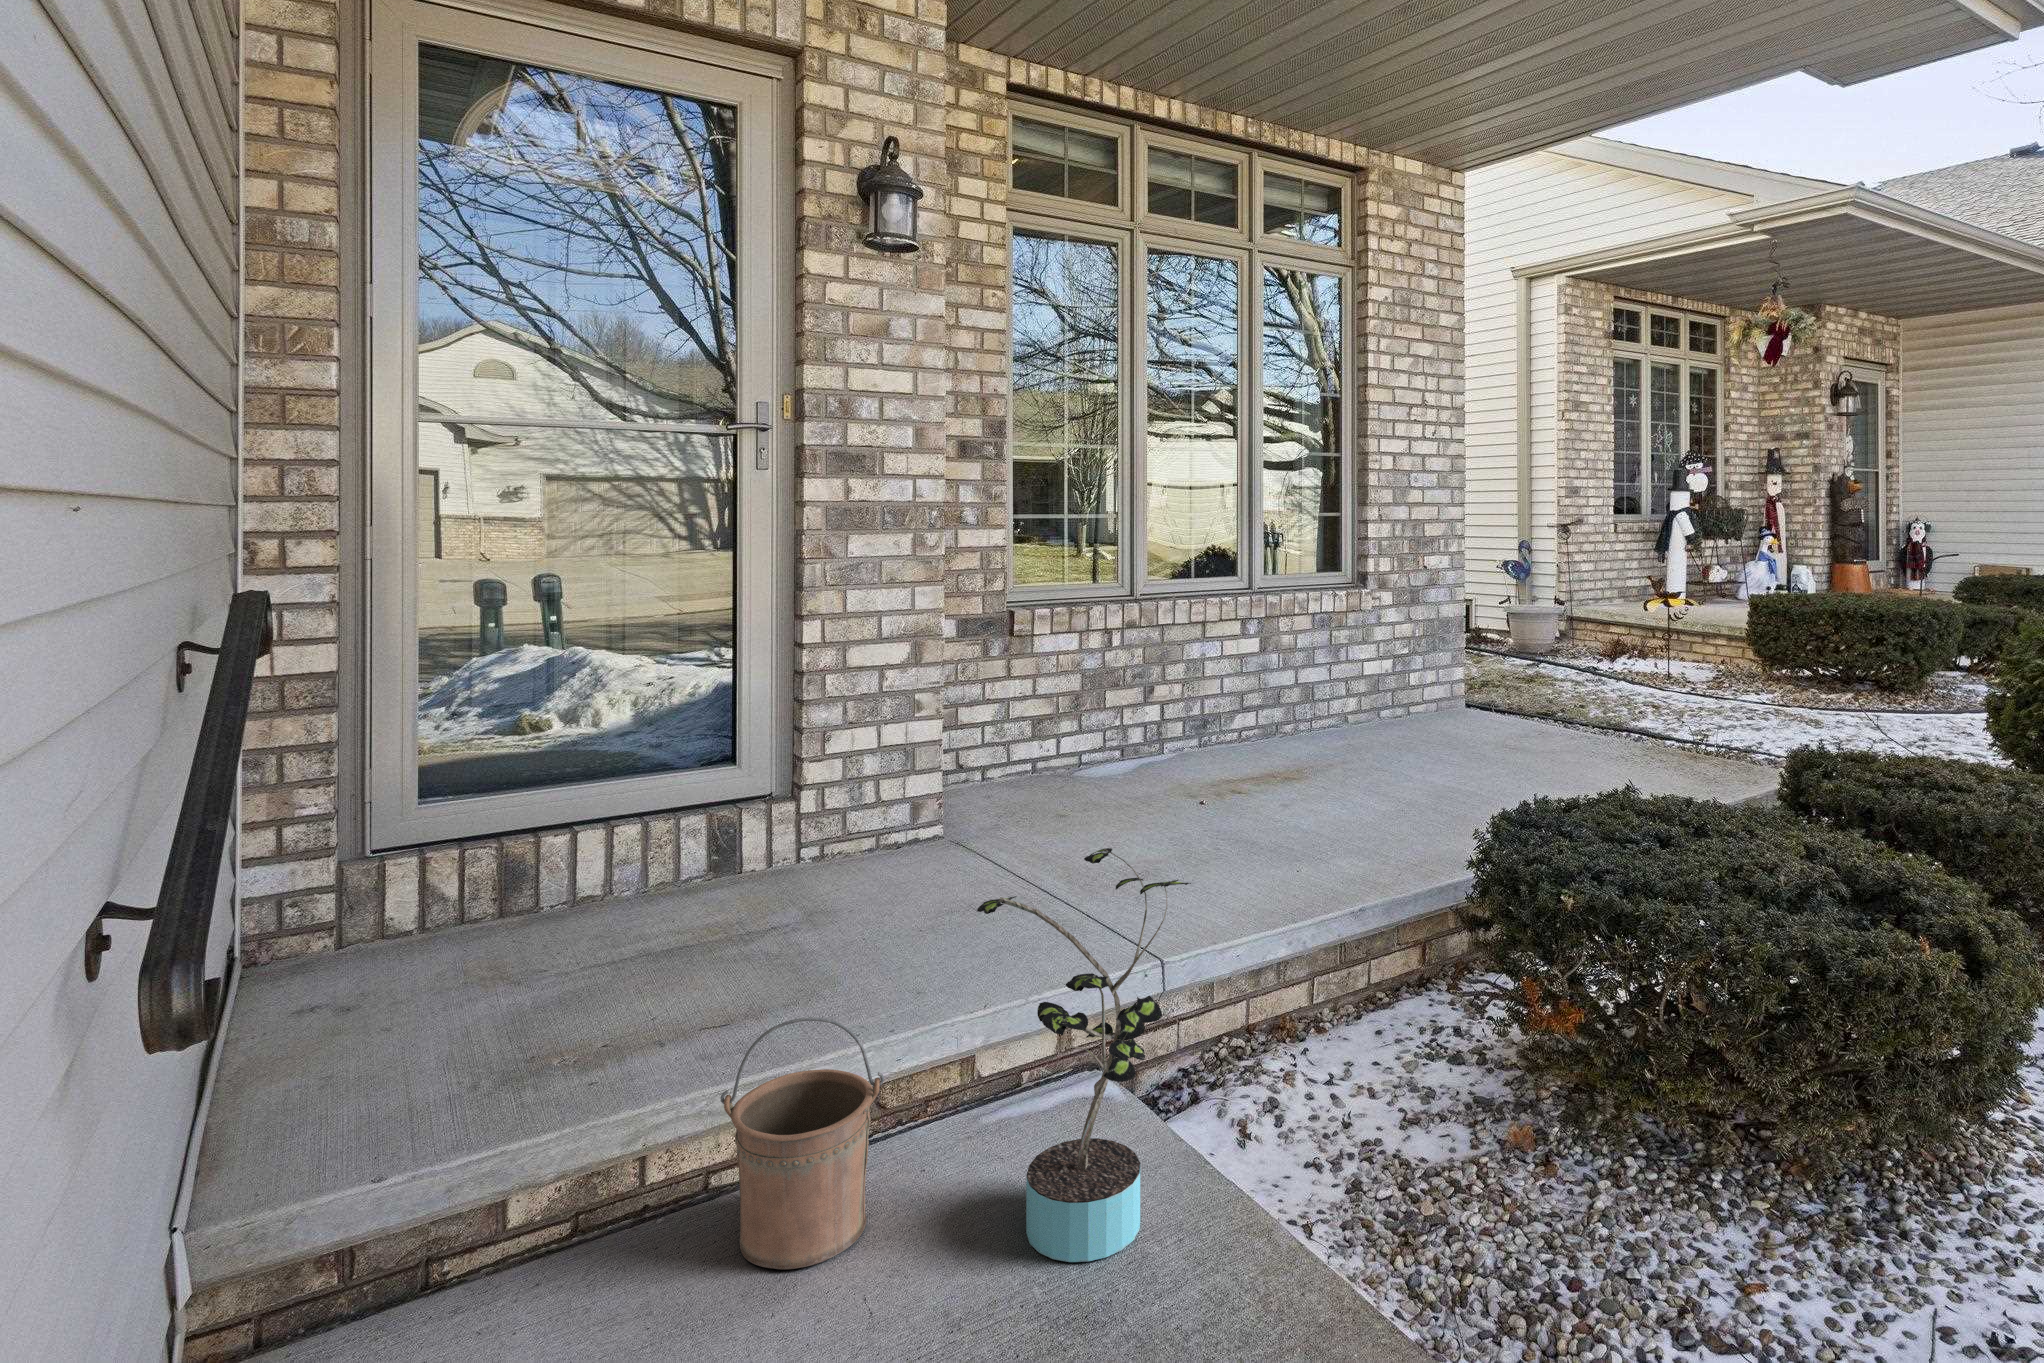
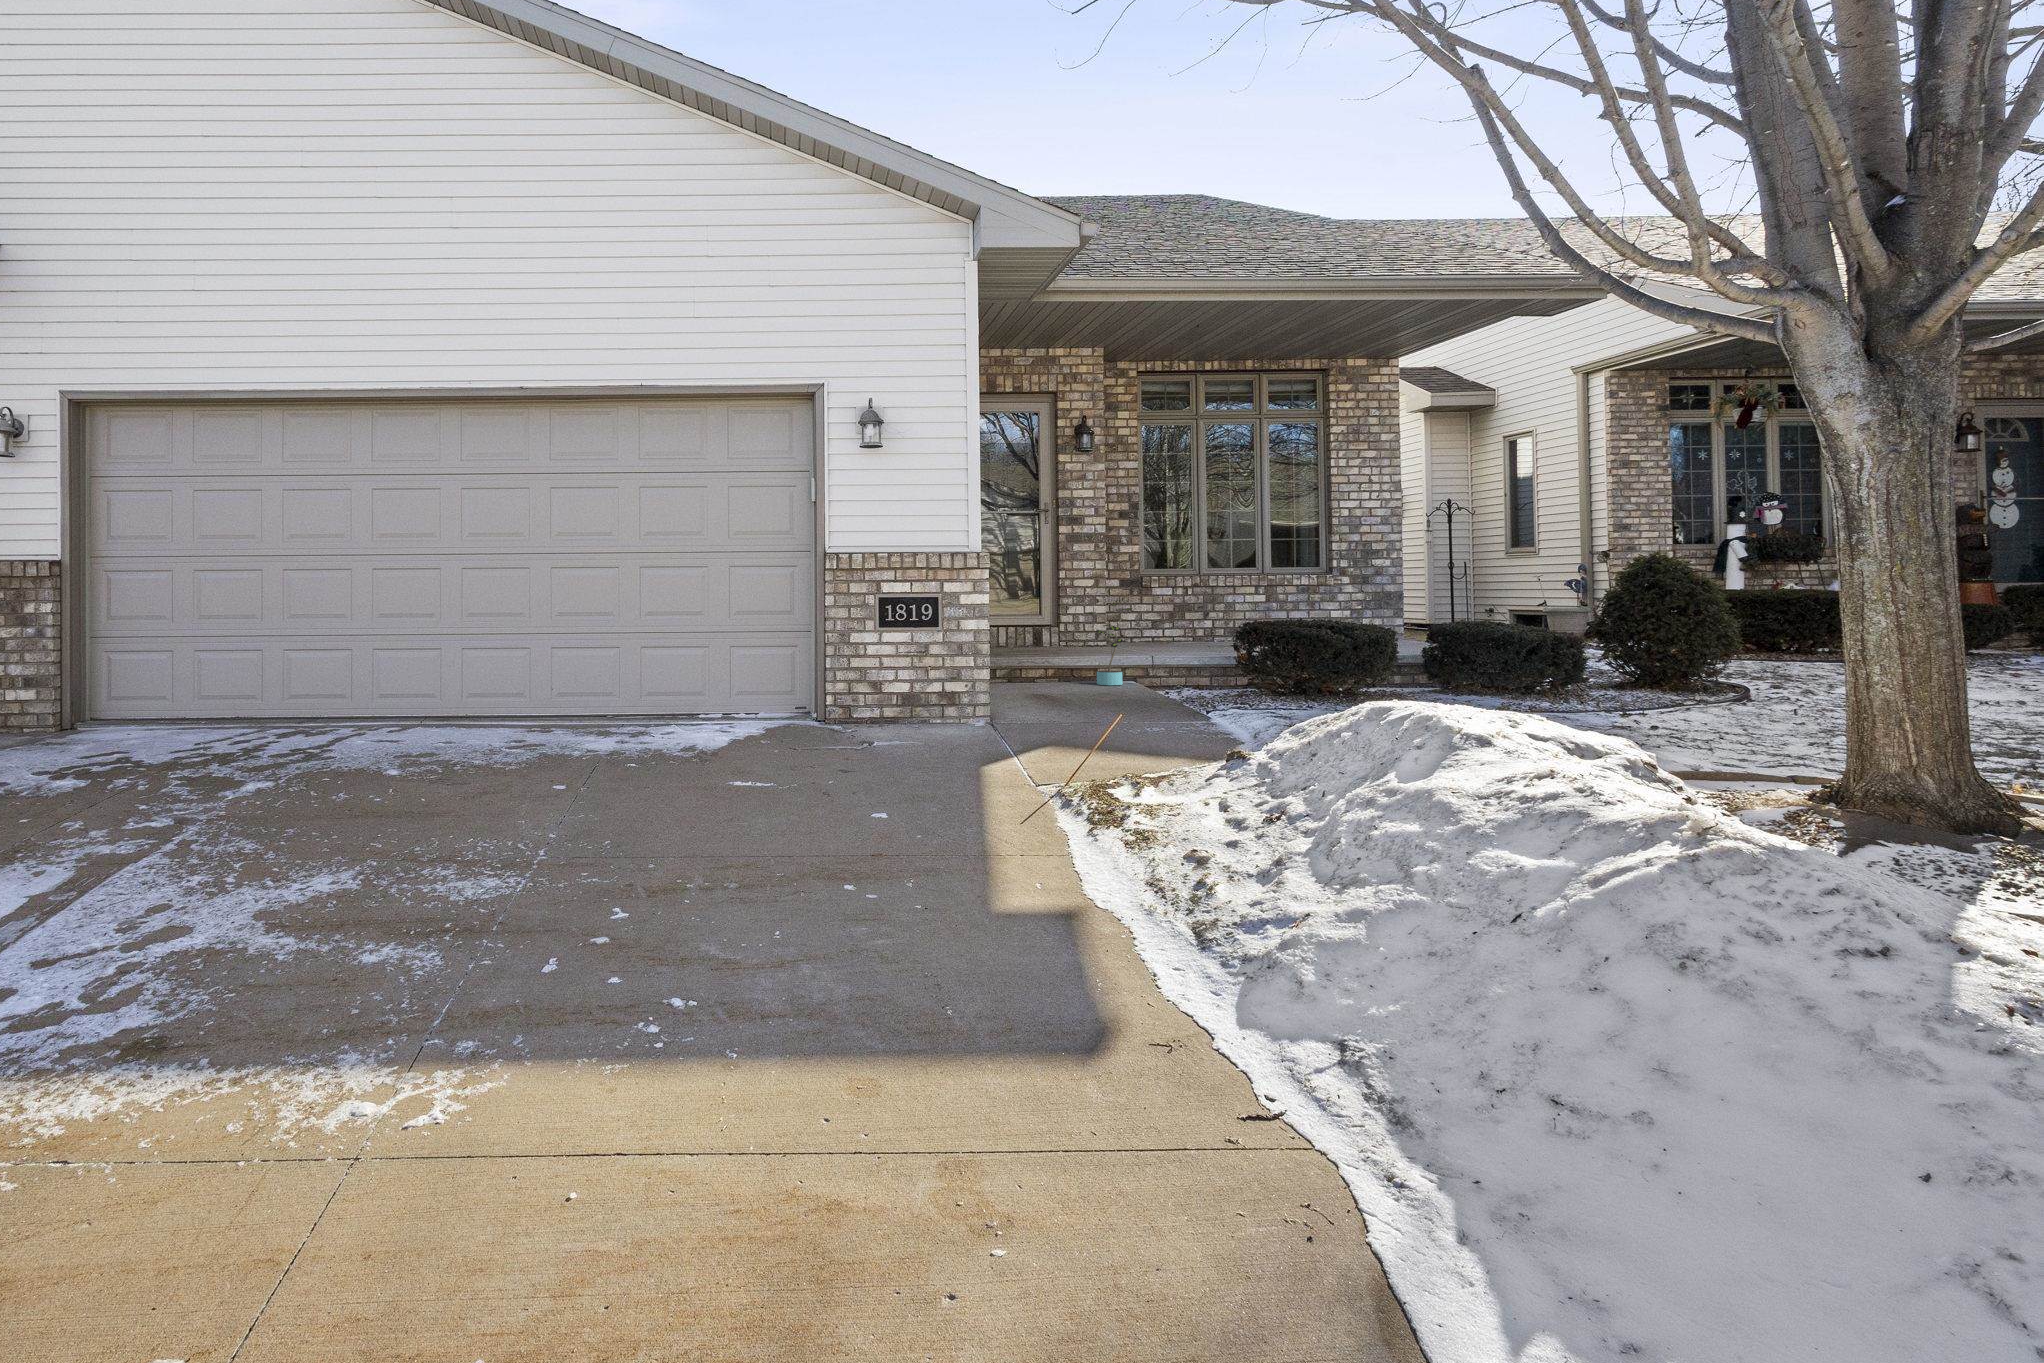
bucket: present [720,1017,884,1269] -> none [1034,635,1067,682]

